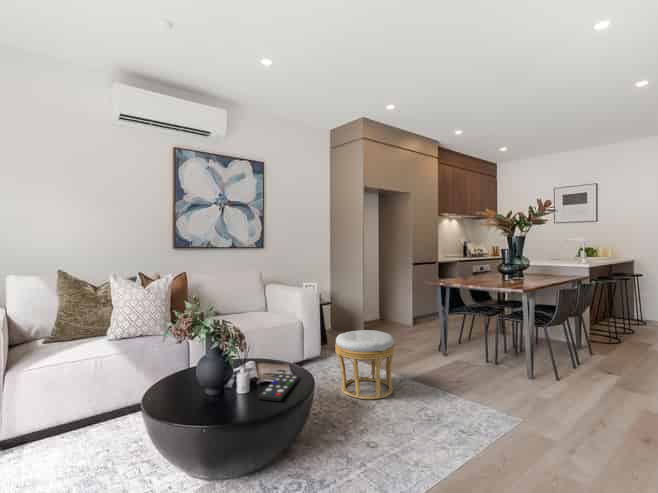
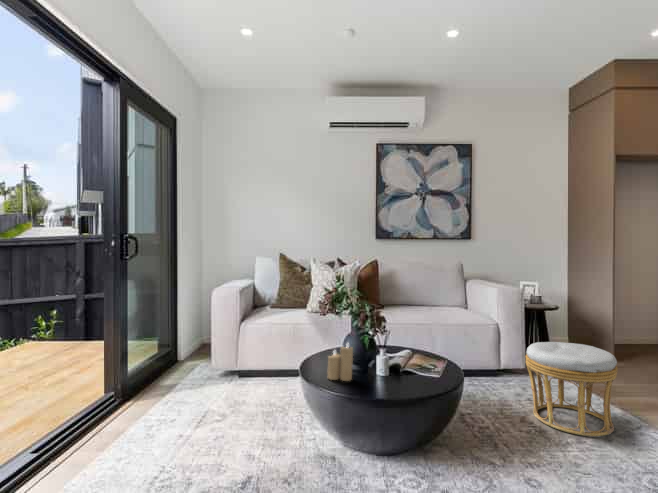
candle: none [194,368,222,413] -> present [328,344,353,381]
remote control: present [258,374,300,401] -> none [388,366,446,390]

